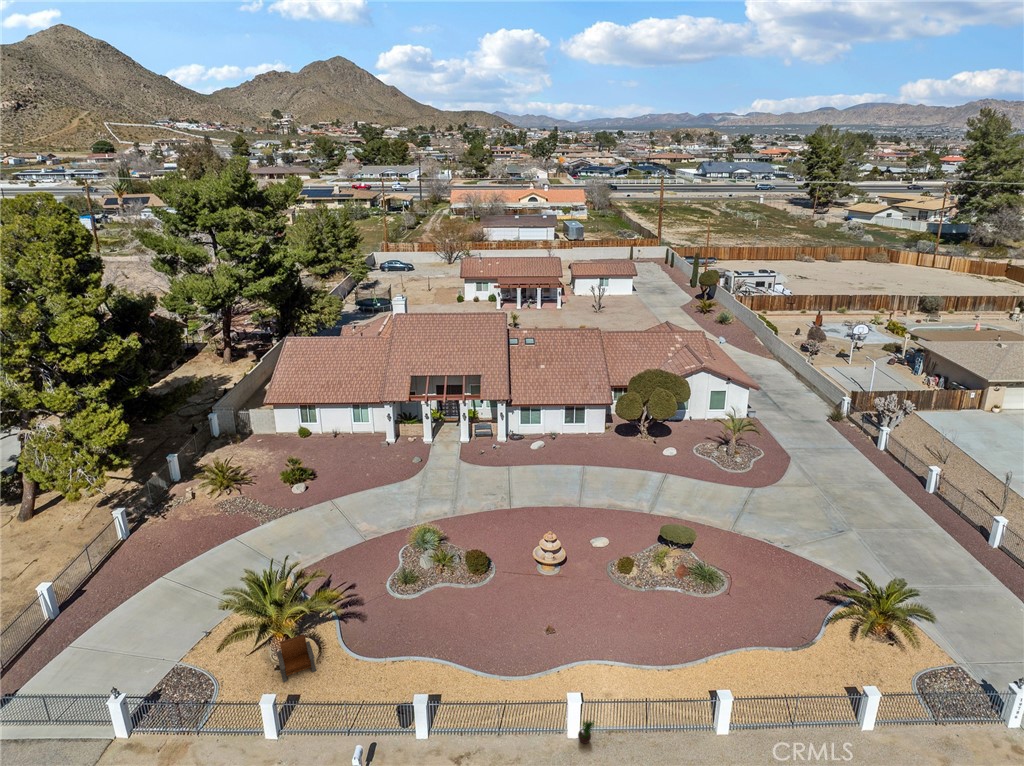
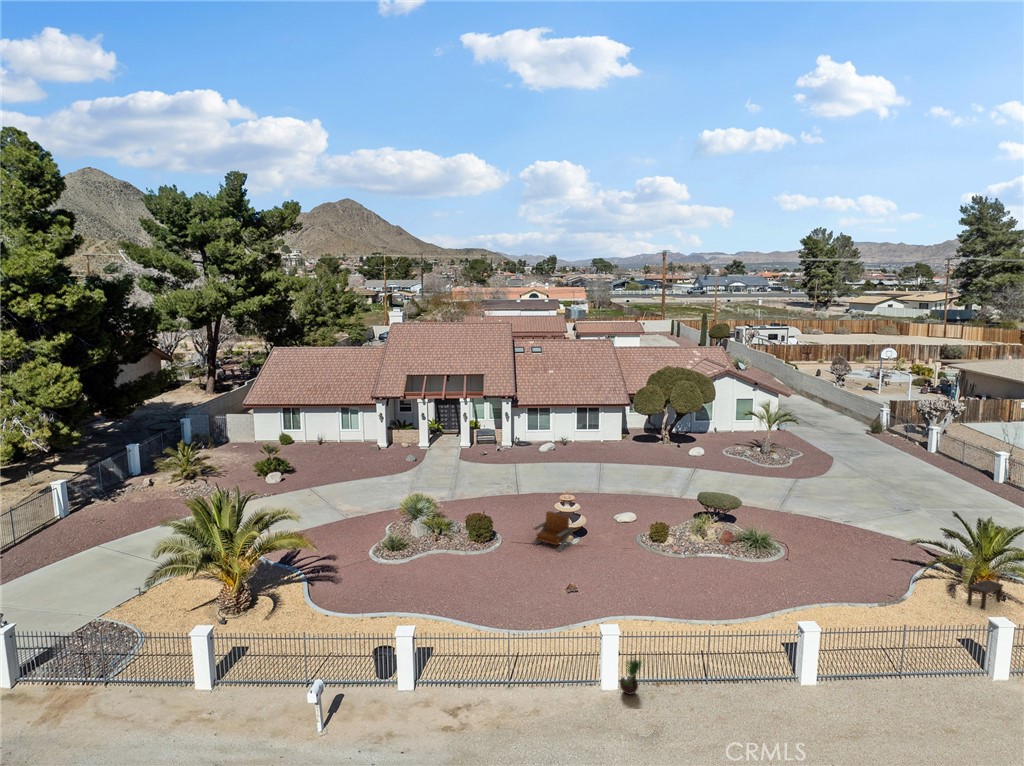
bench: none [859,627,889,654] -> present [967,580,1003,610]
lounge chair: present [277,634,316,683] -> present [533,511,574,552]

